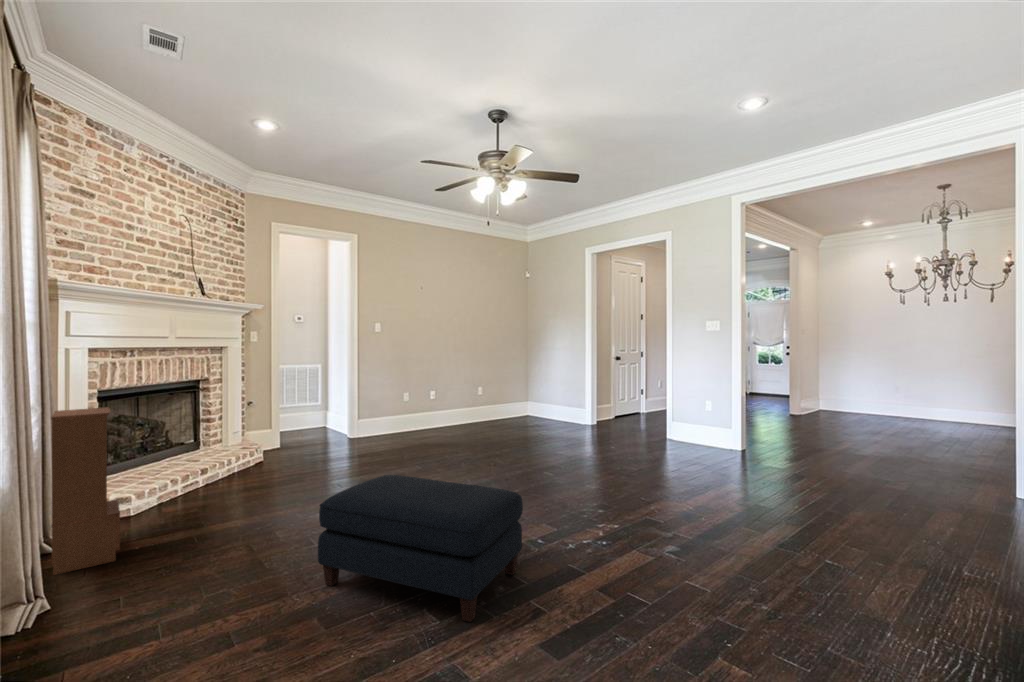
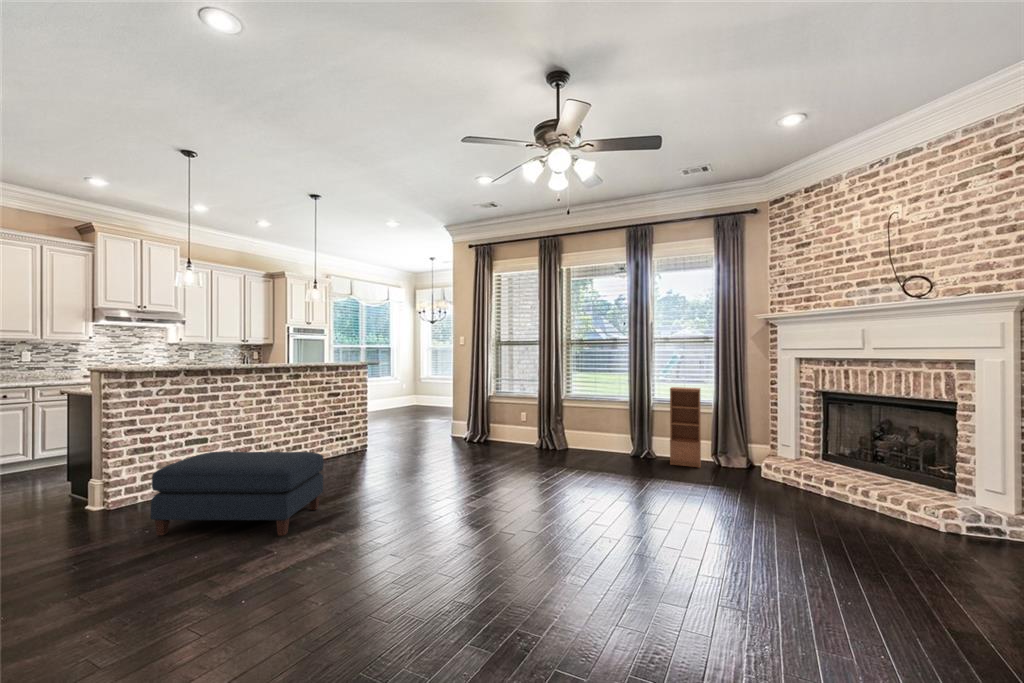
ottoman: present [318,475,523,622] -> present [150,452,324,536]

